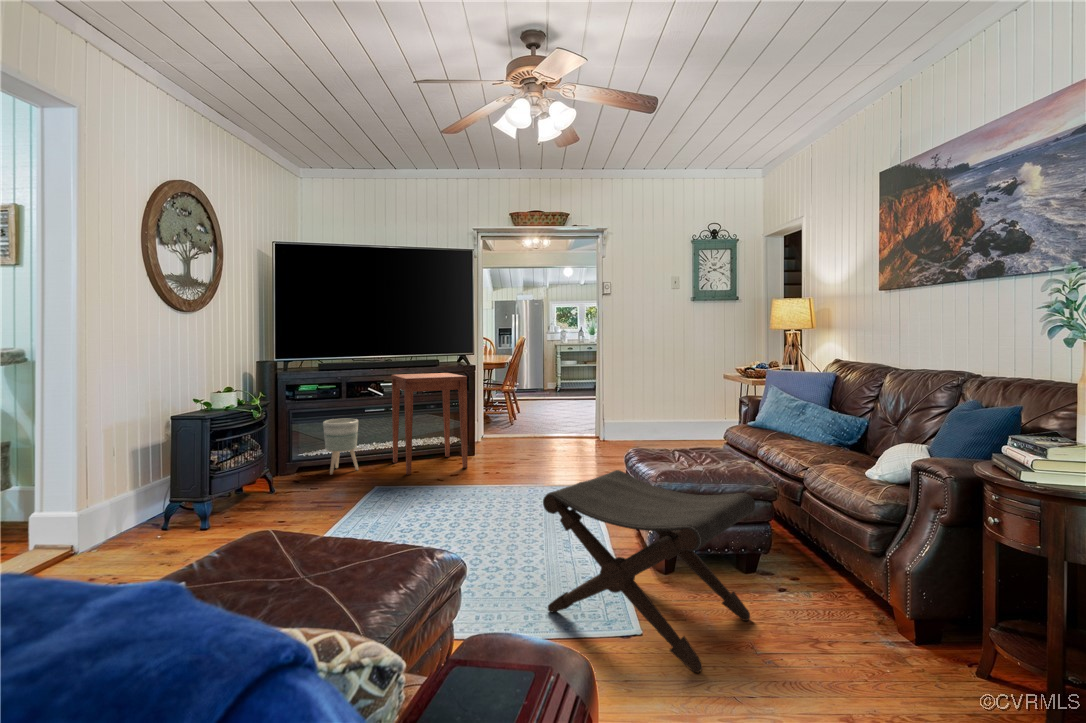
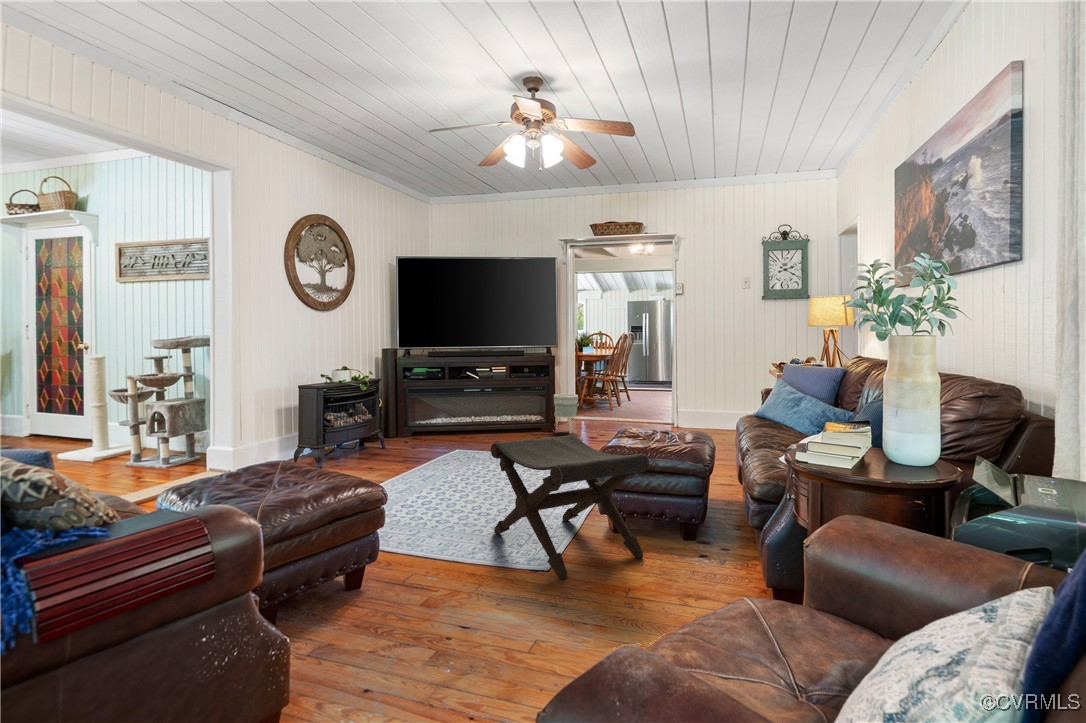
side table: present [391,373,468,475] -> none [475,363,530,444]
planter: present [323,419,358,474] -> present [554,394,578,434]

